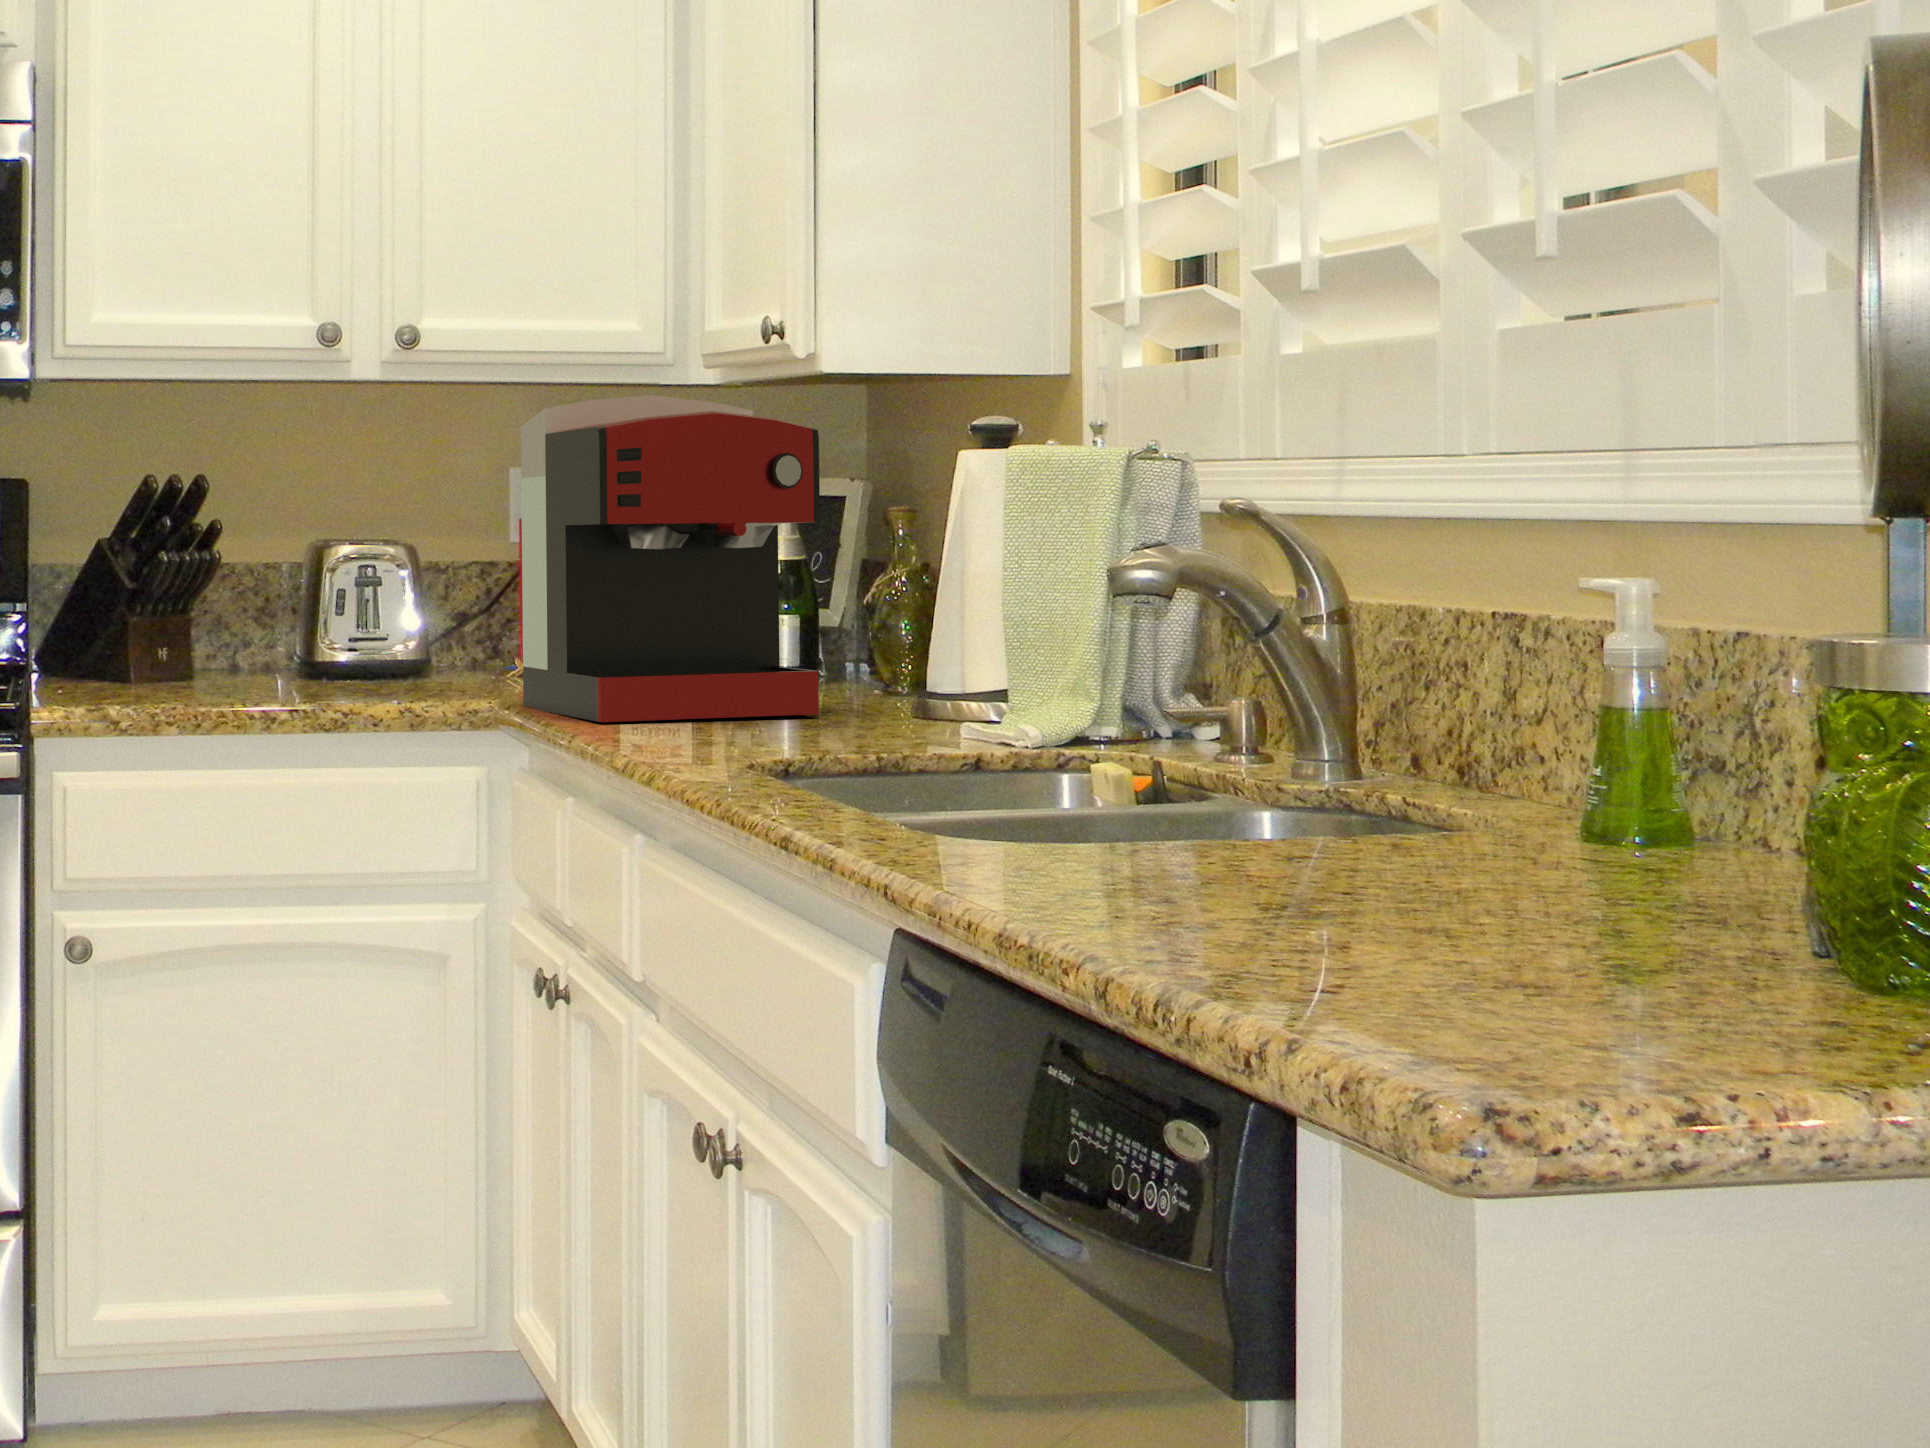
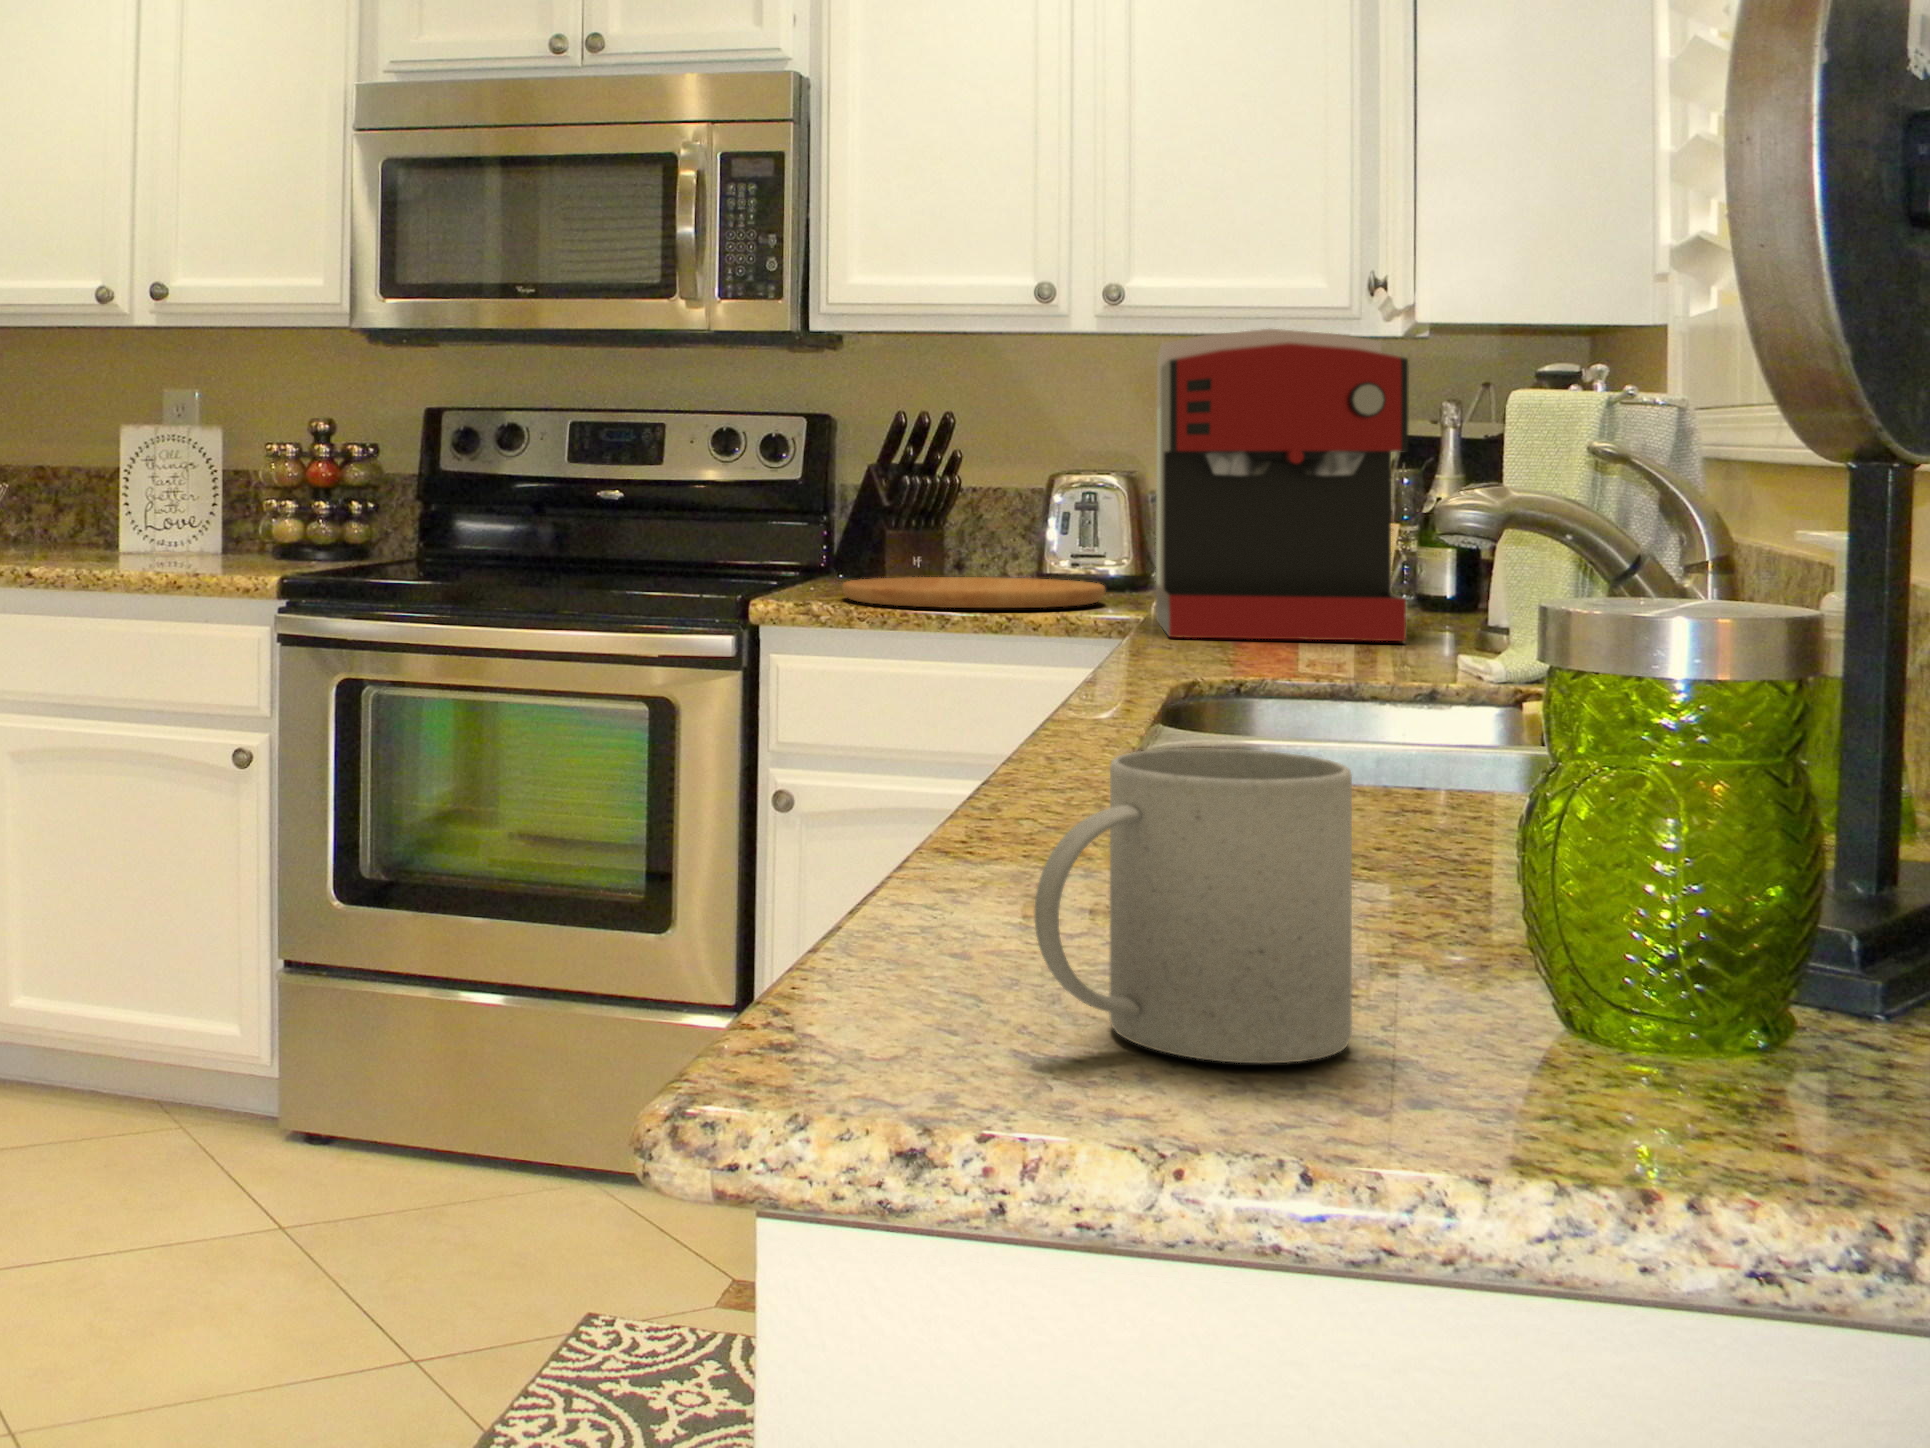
cutting board: none [133,668,431,704] -> present [843,577,1105,608]
mug: none [1539,782,1750,1032] -> present [1034,748,1352,1063]

